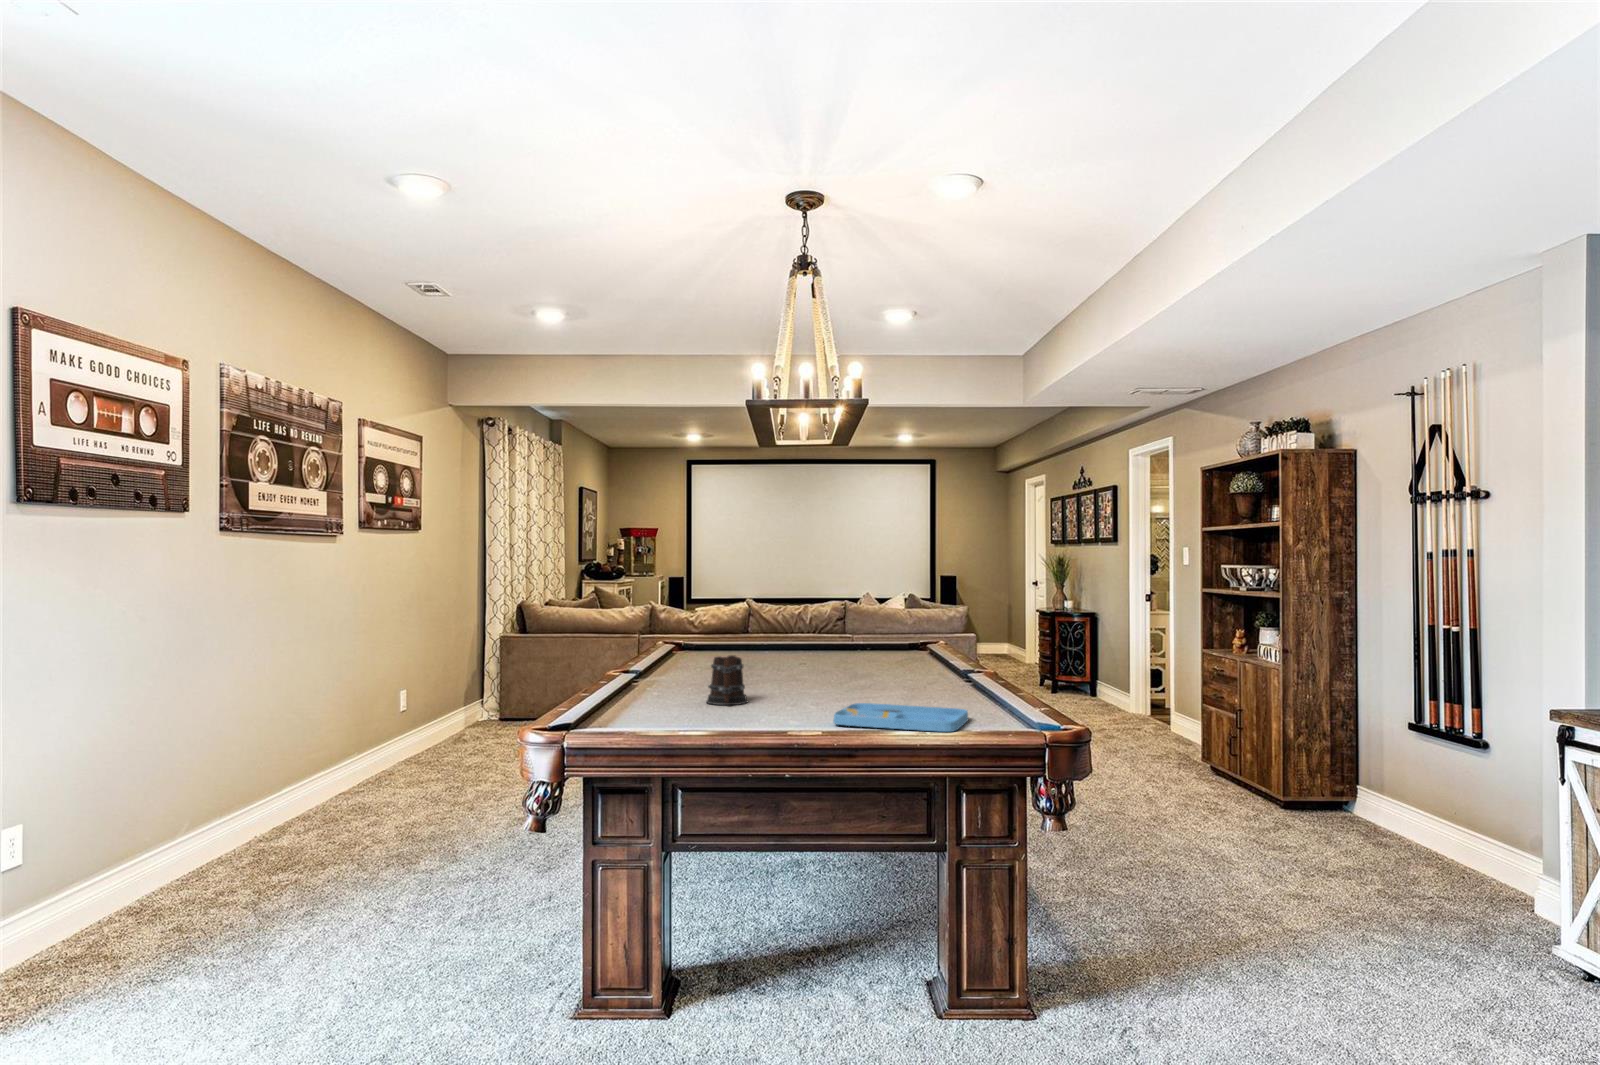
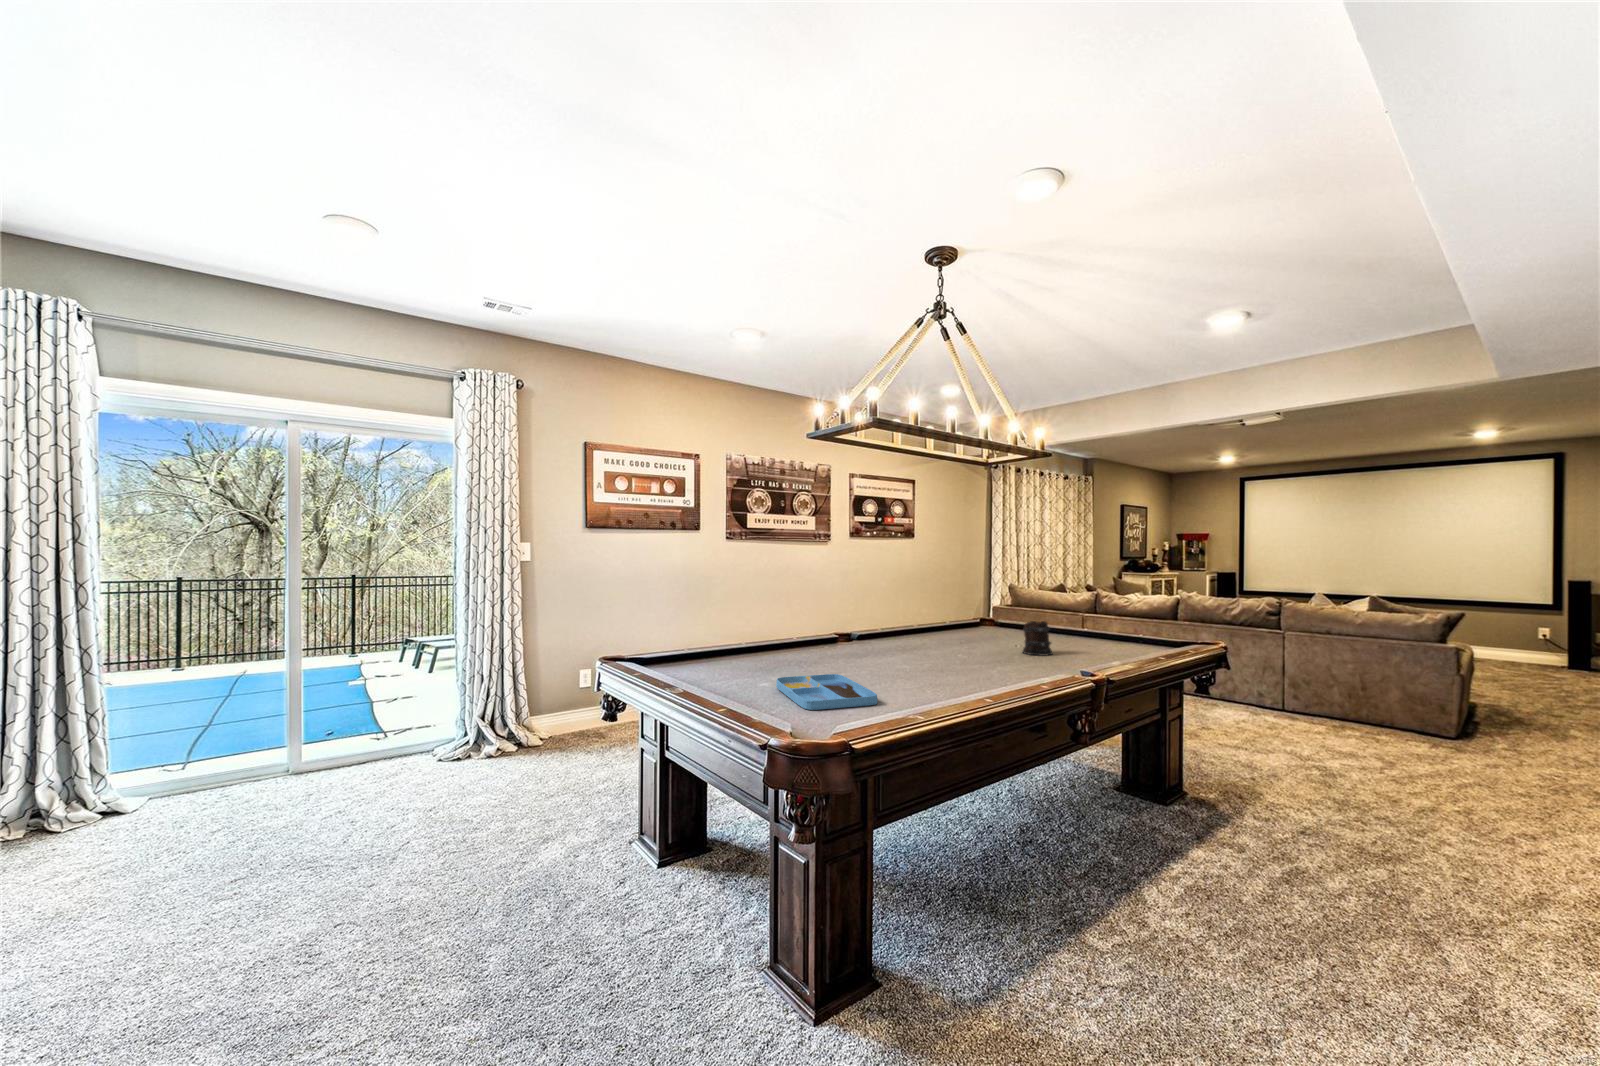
beer mug: present [706,655,748,705] -> present [1022,621,1053,656]

